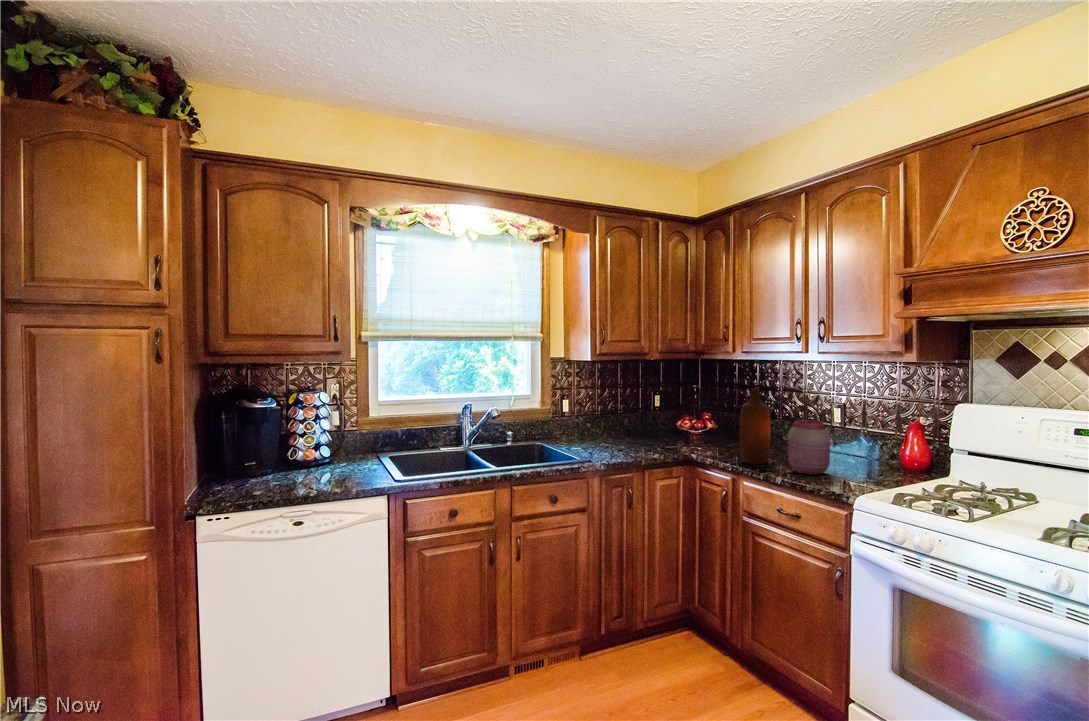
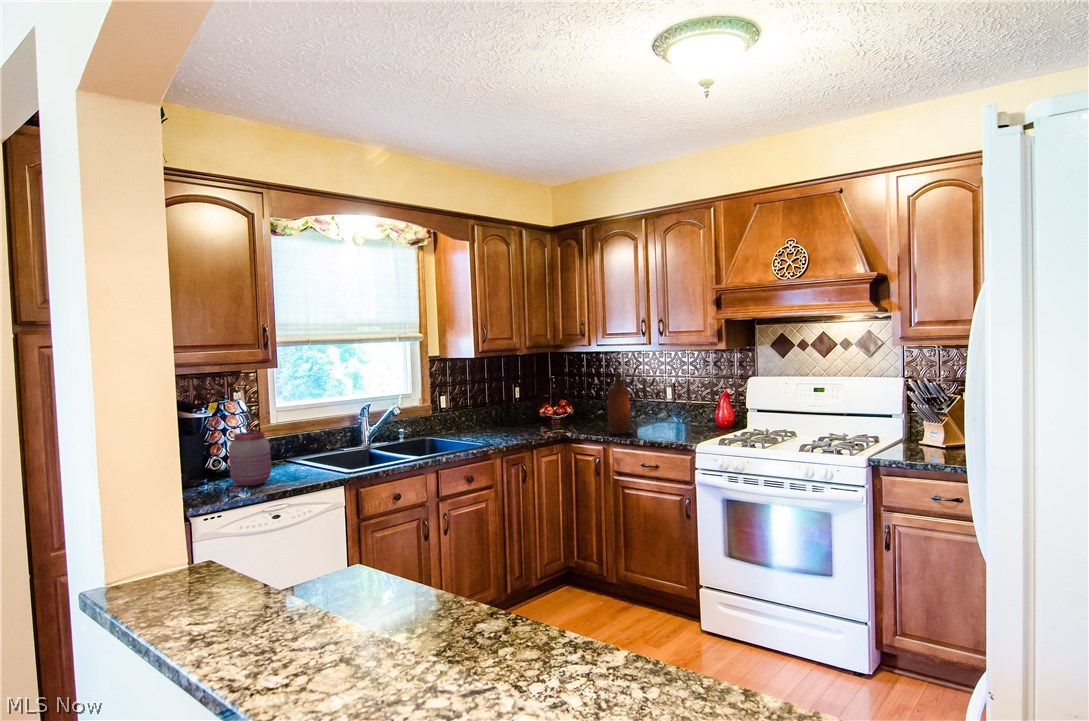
jar: present [788,420,830,475] -> present [229,432,271,486]

